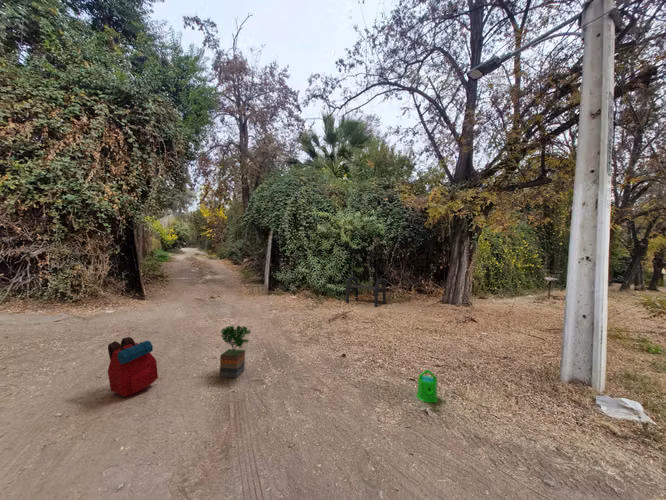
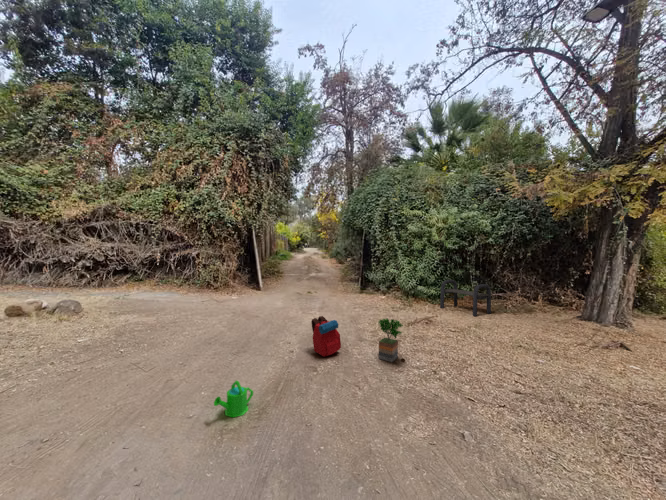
potted tree: present [220,326,251,378] -> present [378,318,403,362]
backpack: present [108,337,158,396] -> present [311,316,341,357]
watering can: present [417,370,438,403] -> present [214,381,253,417]

